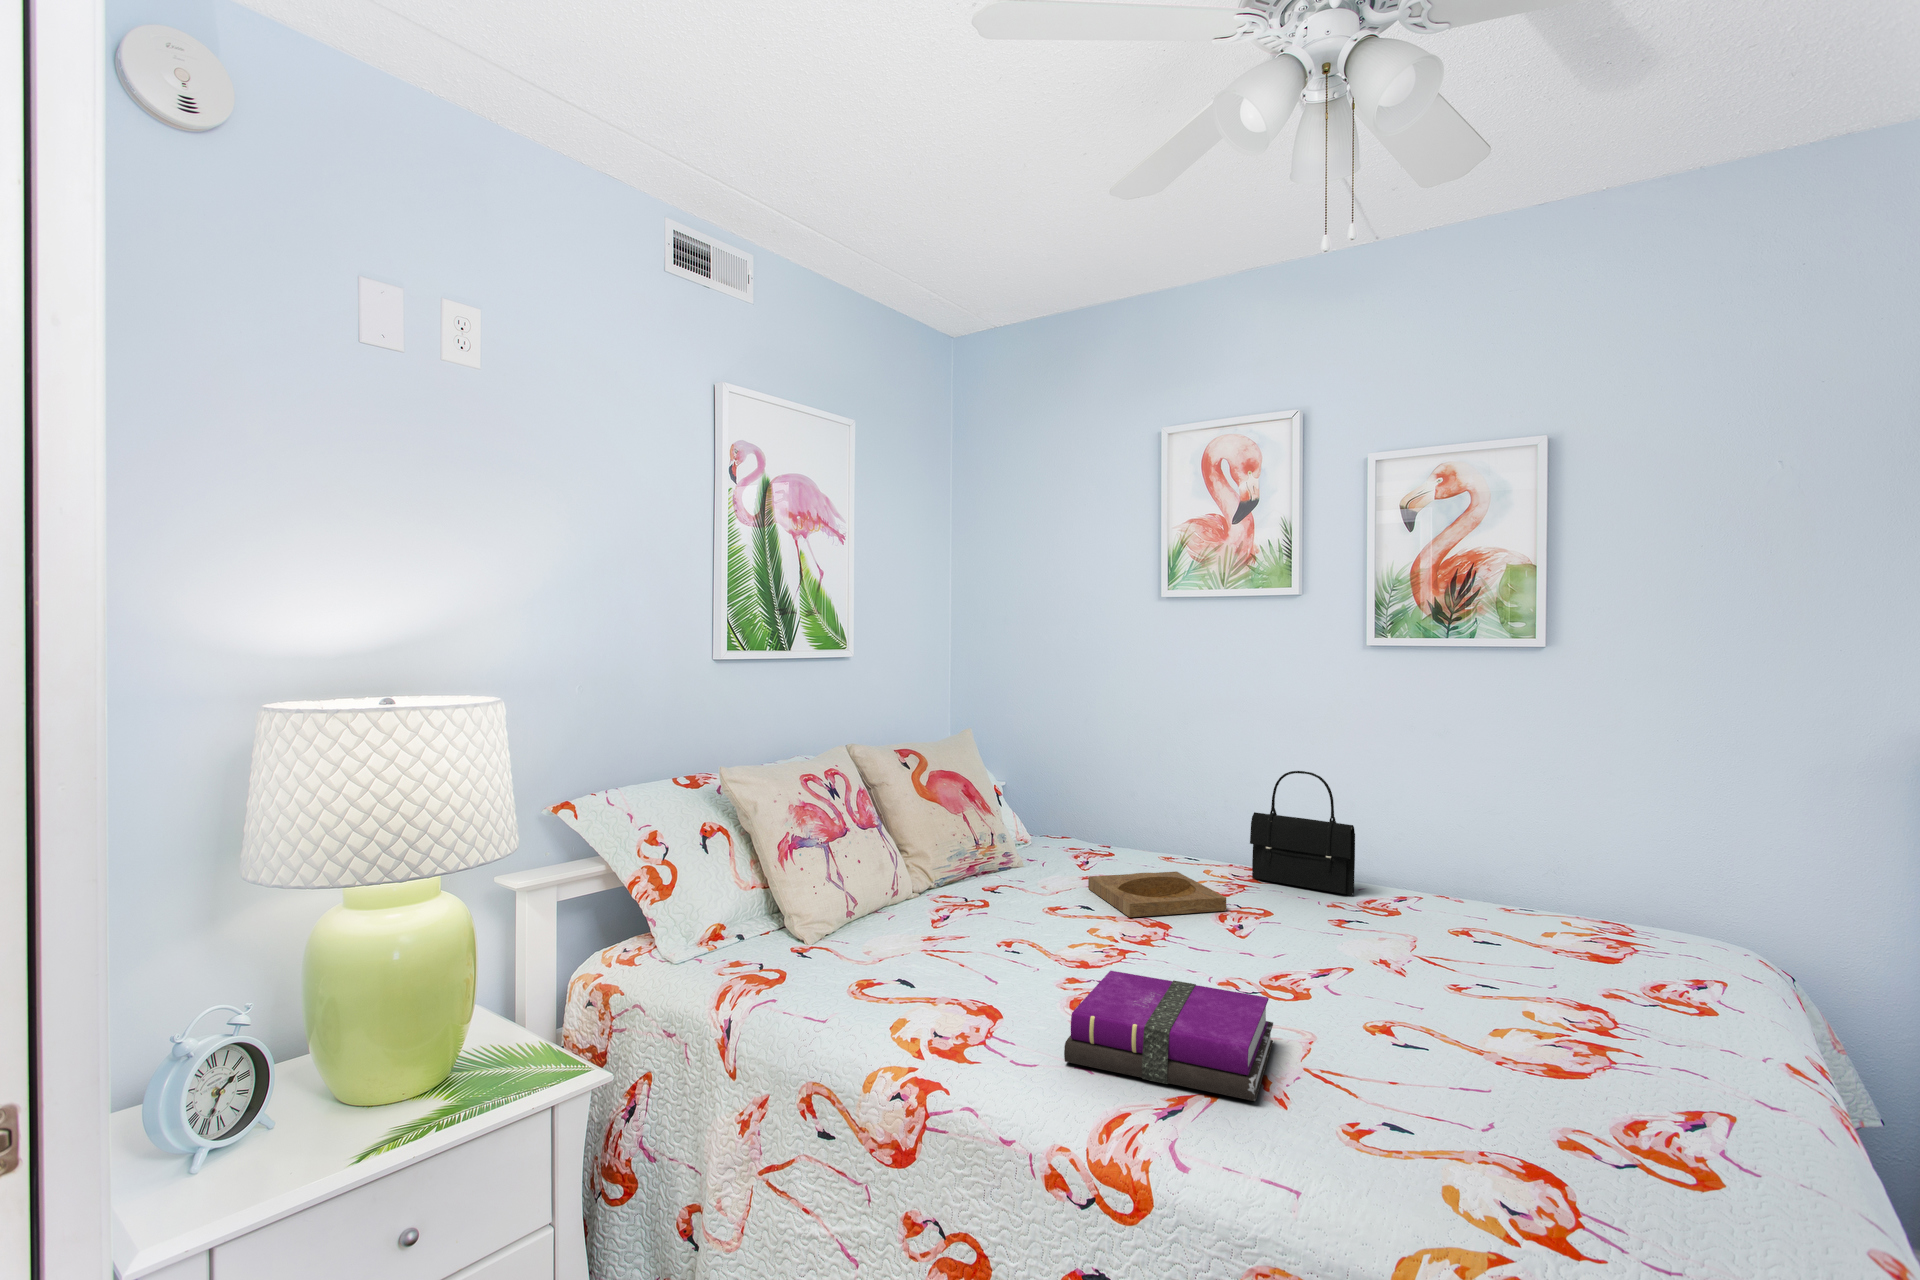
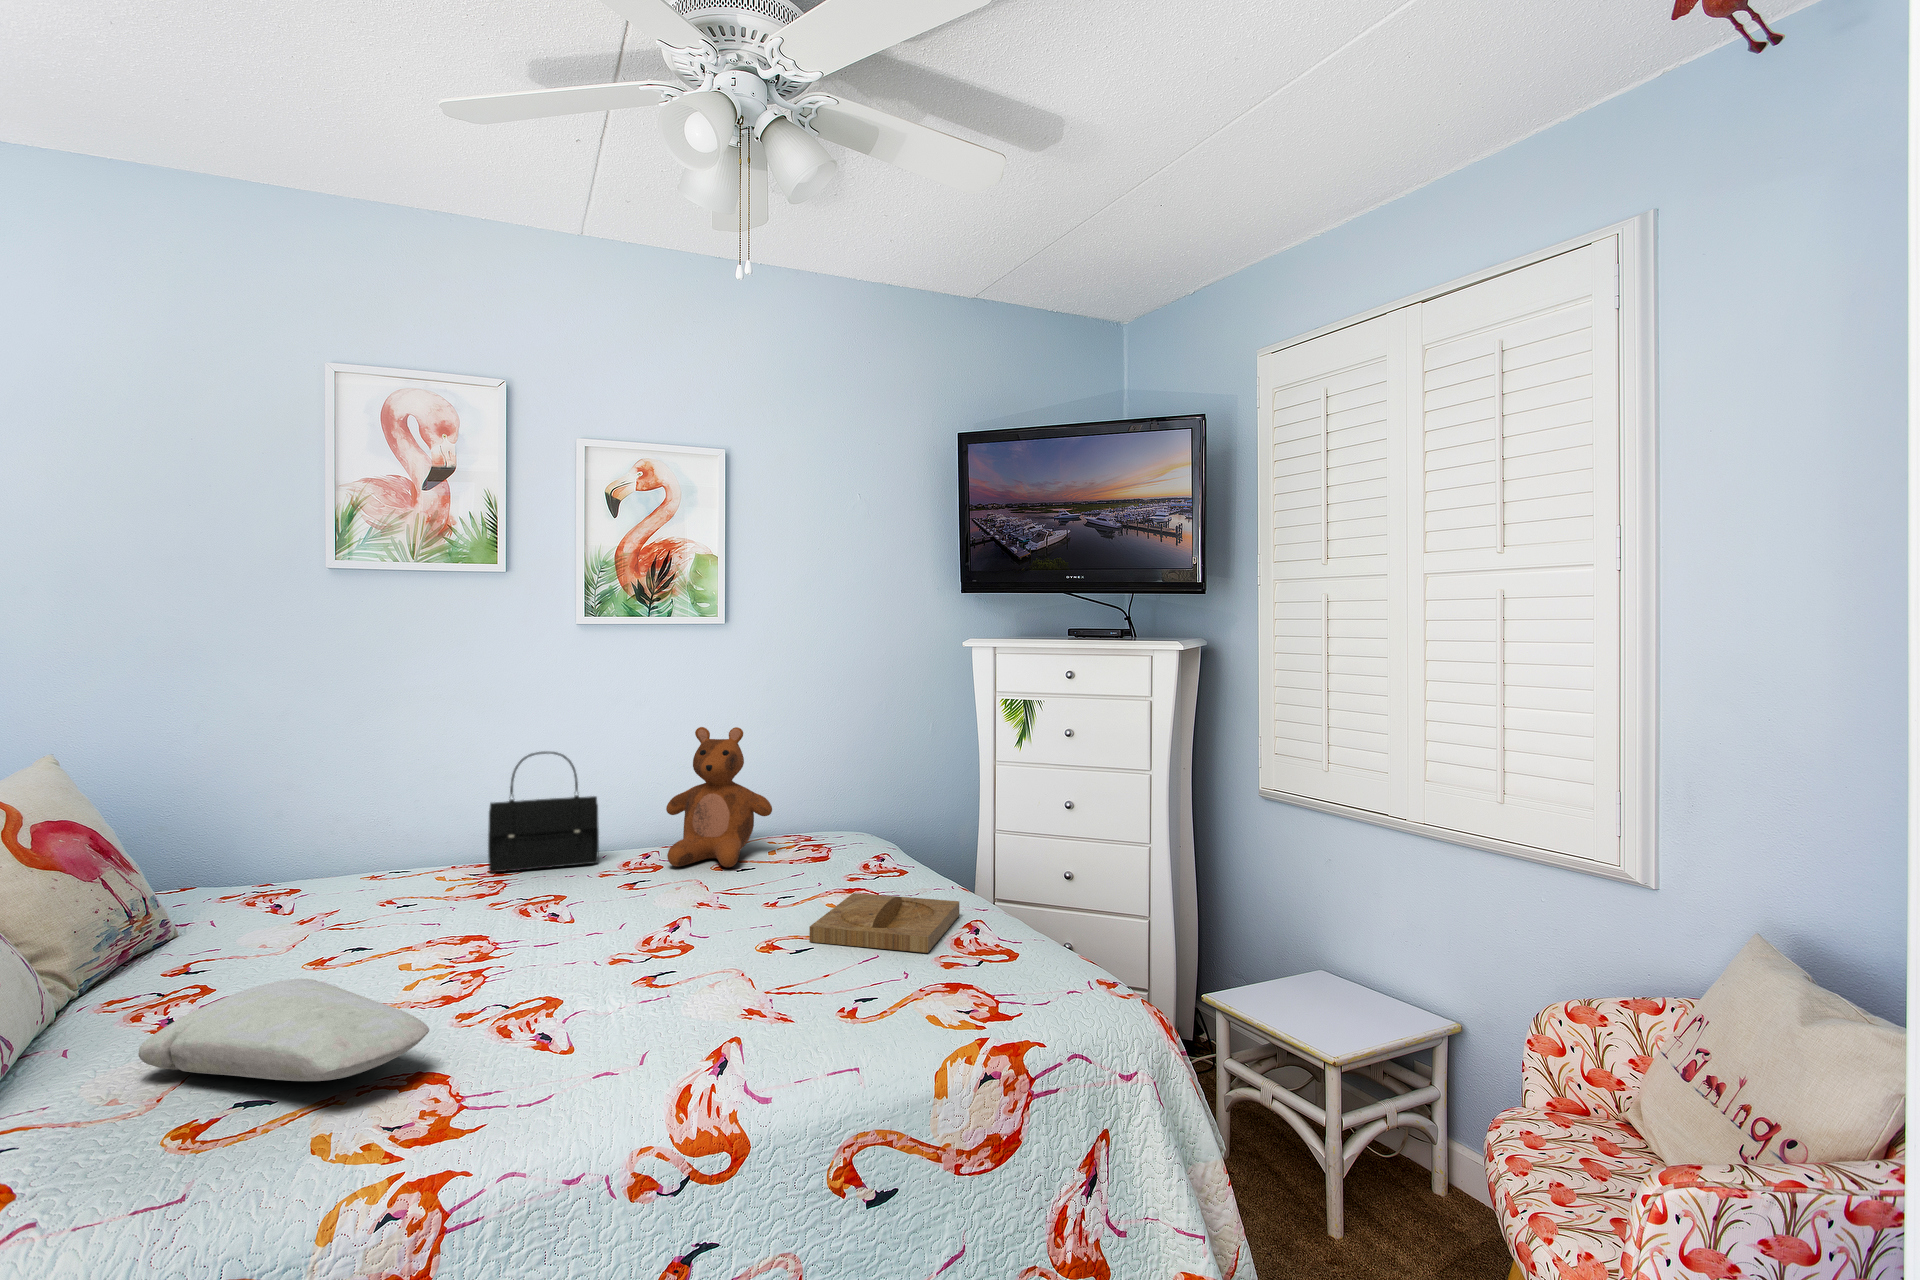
teddy bear: none [1411,768,1557,938] -> present [666,727,772,867]
tray: present [1088,872,1226,917] -> present [809,893,959,953]
pillow: none [889,907,1004,987] -> present [138,979,429,1081]
notebook: present [1064,971,1273,1101] -> none [542,946,766,1077]

